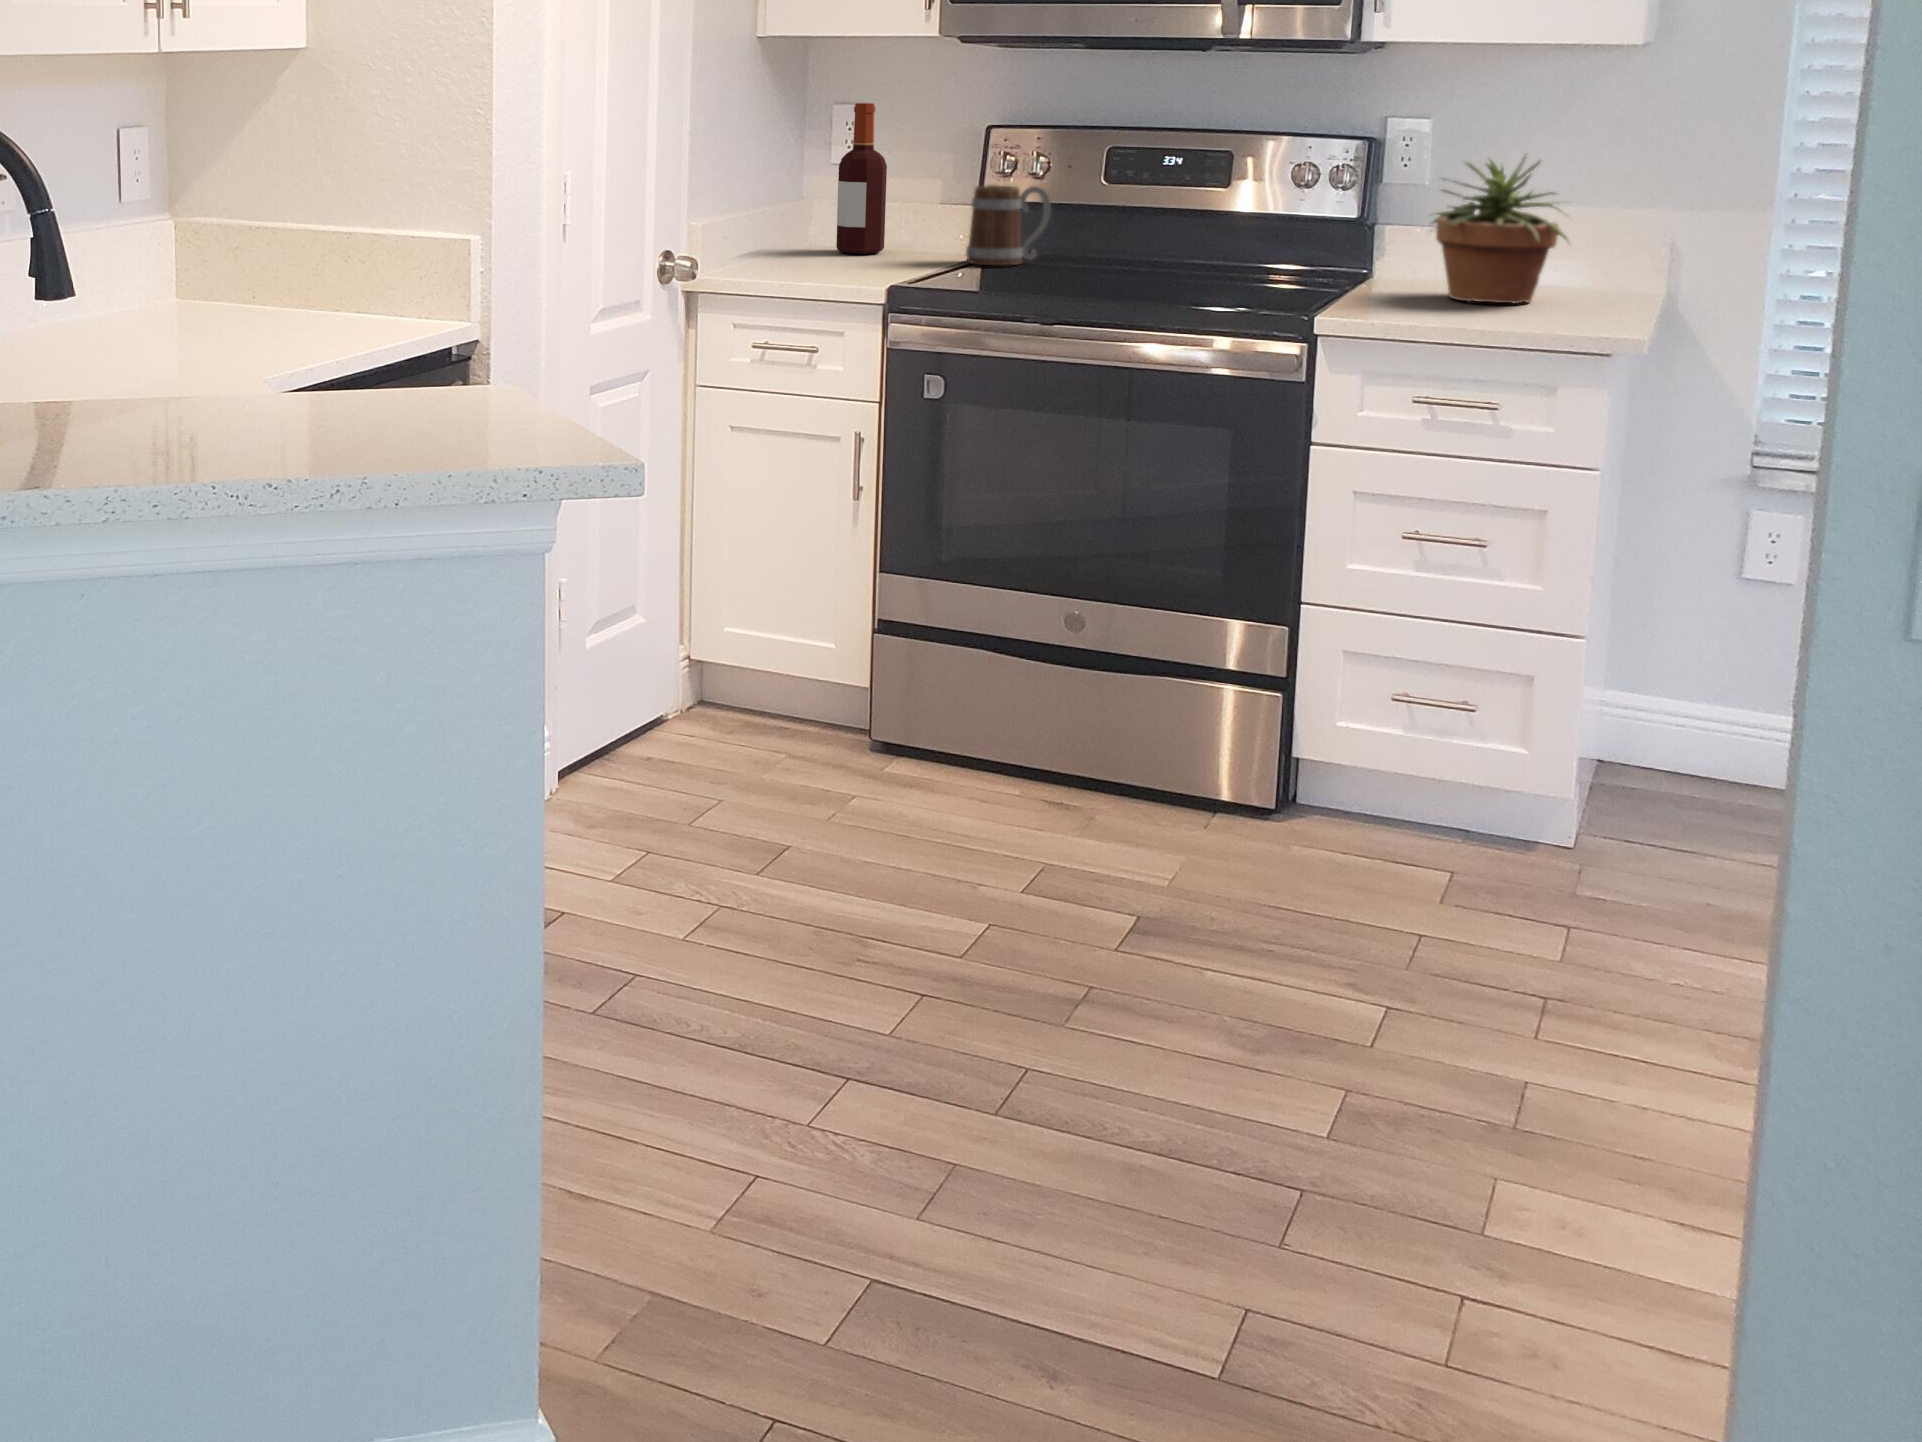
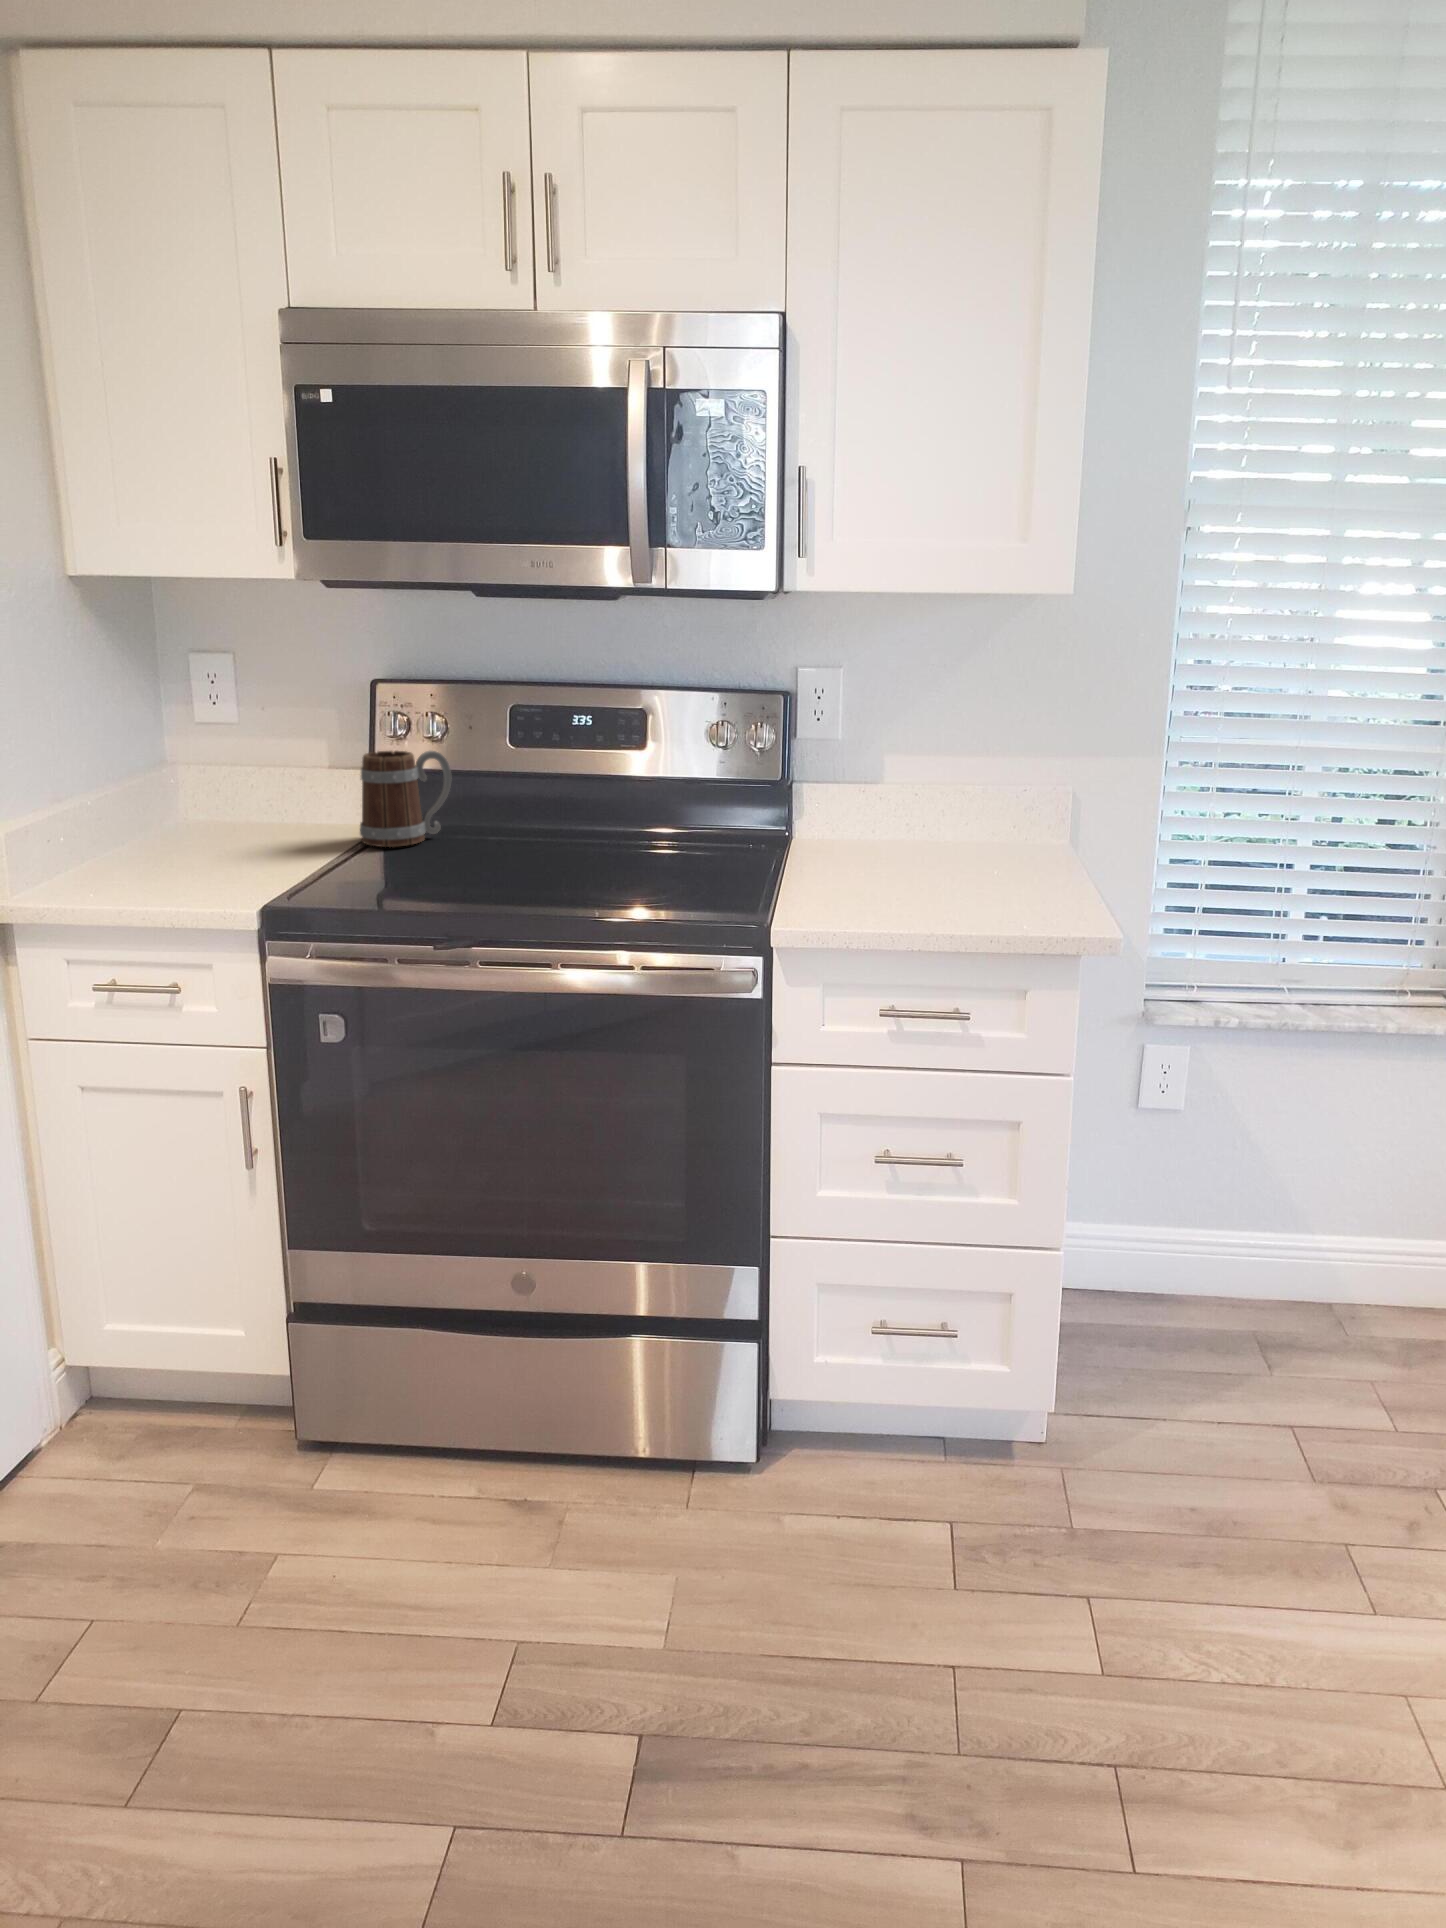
bottle: present [836,103,887,254] -> none [200,655,267,834]
potted plant: present [1432,155,1571,304] -> none [852,709,1012,880]

